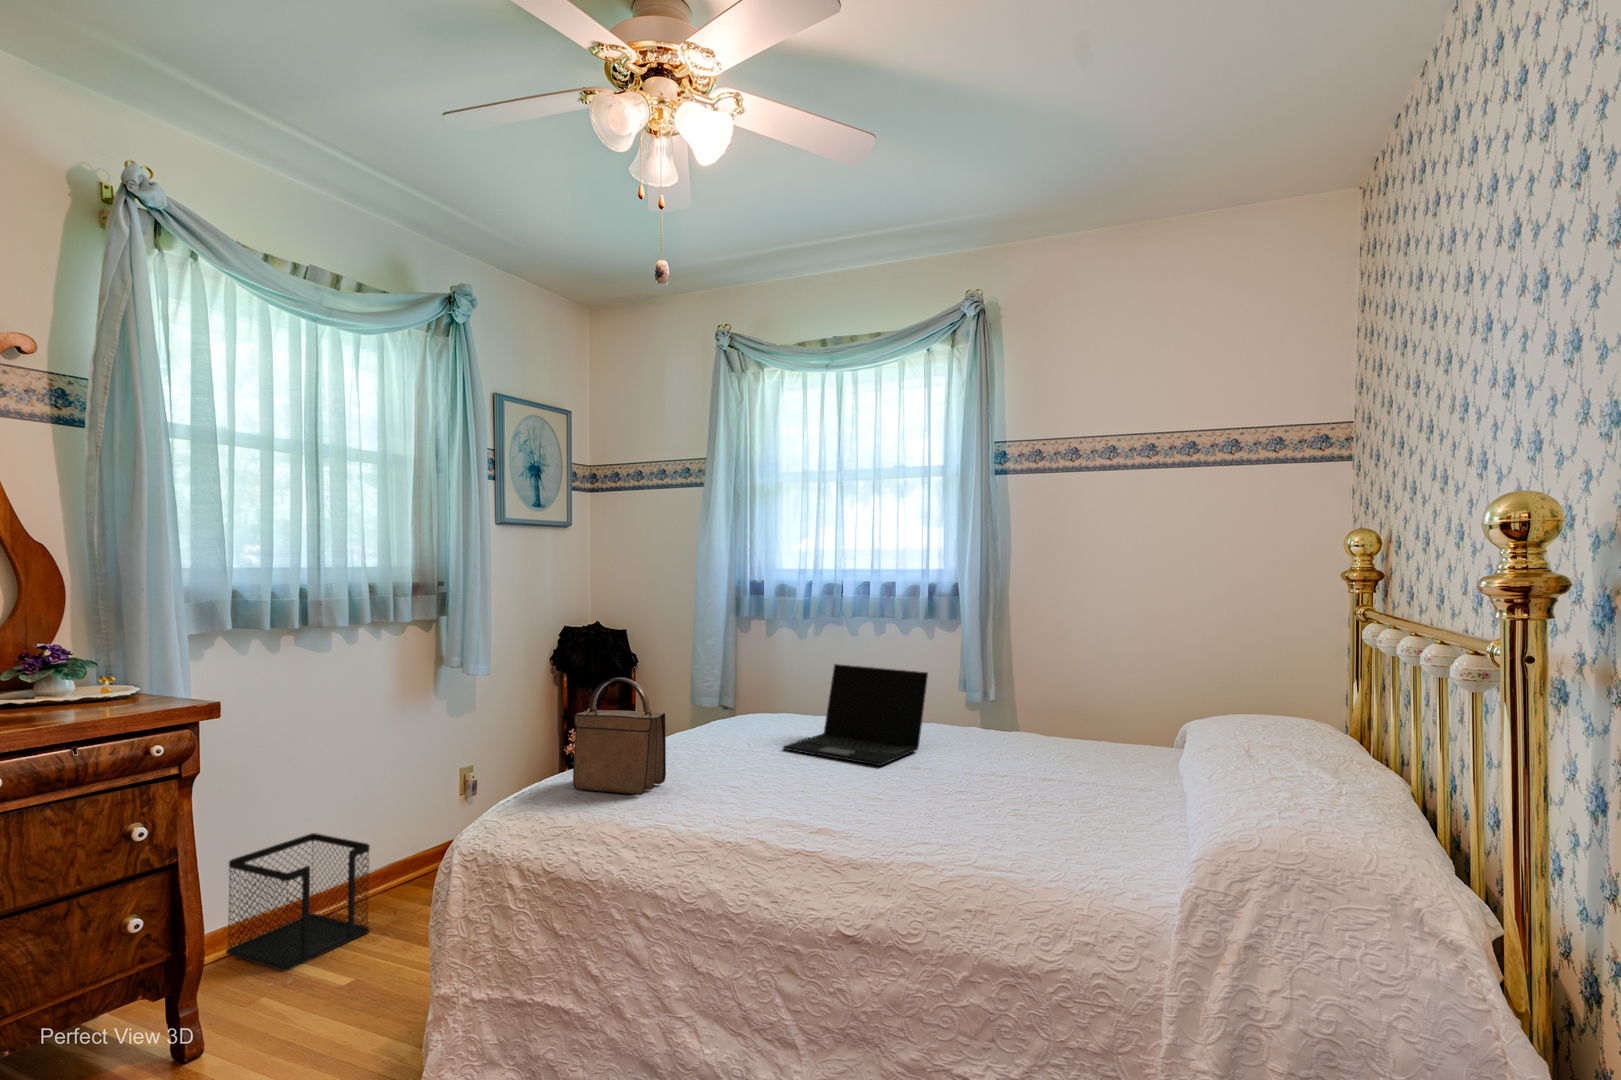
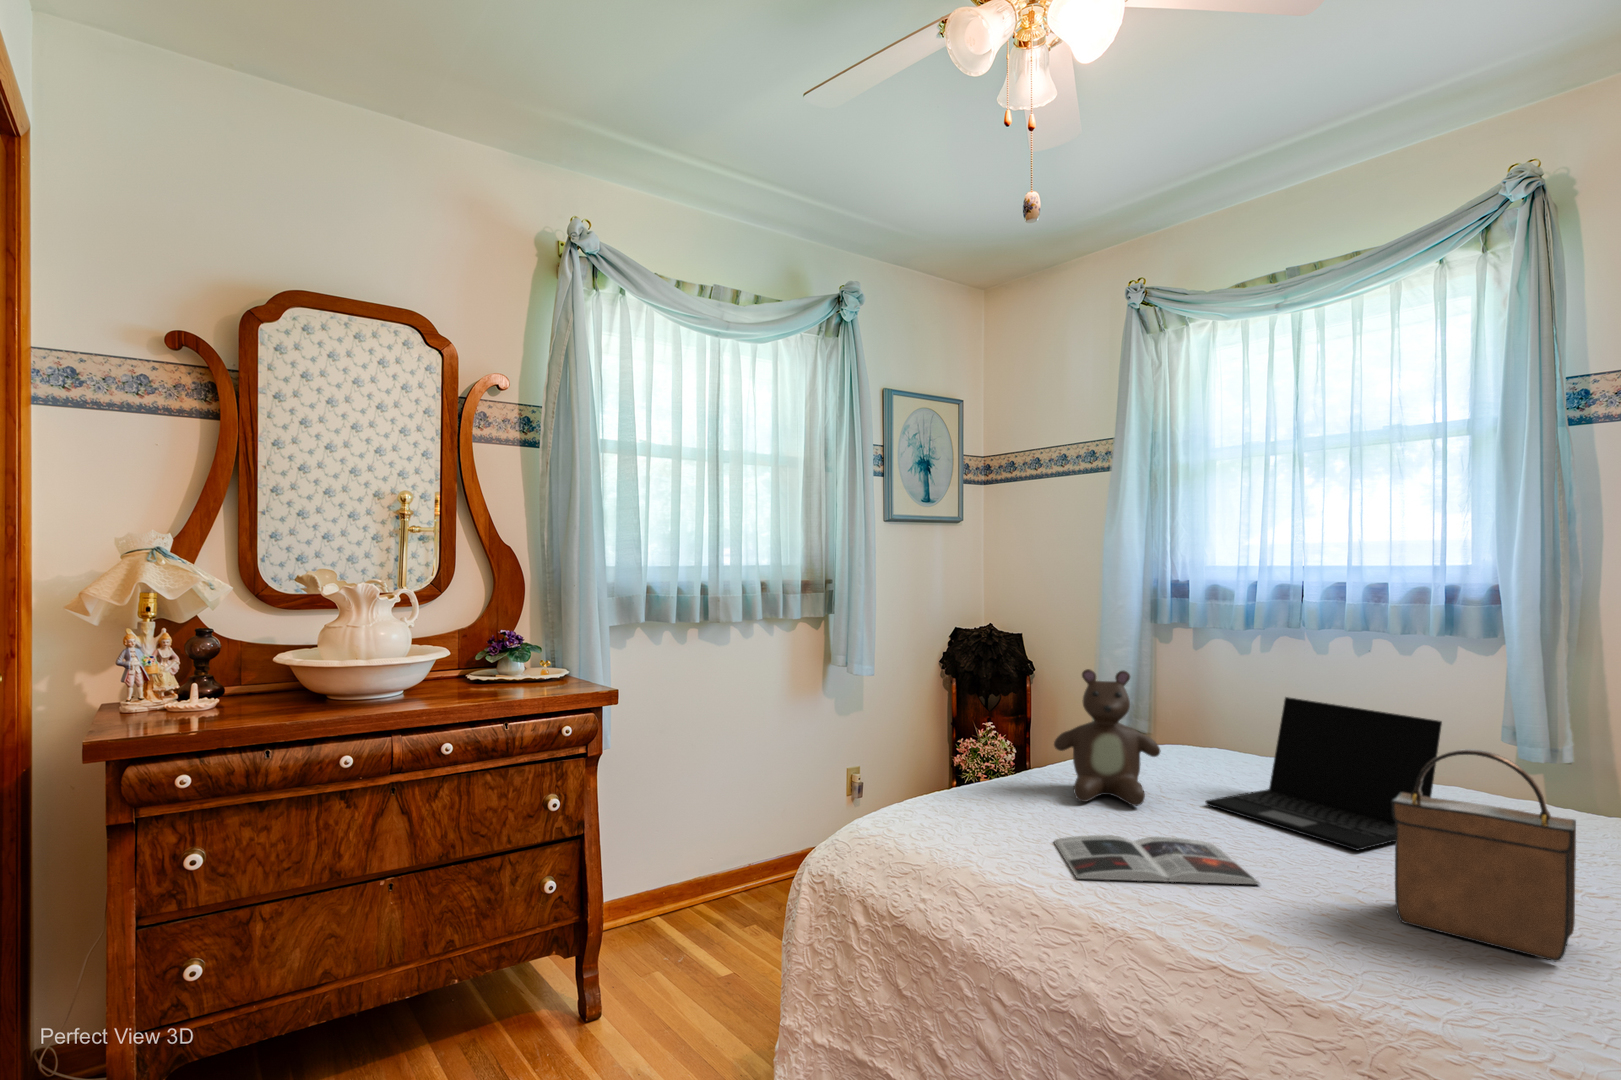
teddy bear: none [670,651,751,758] -> present [1054,669,1161,806]
handbag: present [573,678,666,795] -> present [1392,749,1576,961]
magazine: none [678,774,824,813] -> present [1054,835,1260,884]
wastebasket: present [226,833,370,971] -> none [641,819,756,951]

